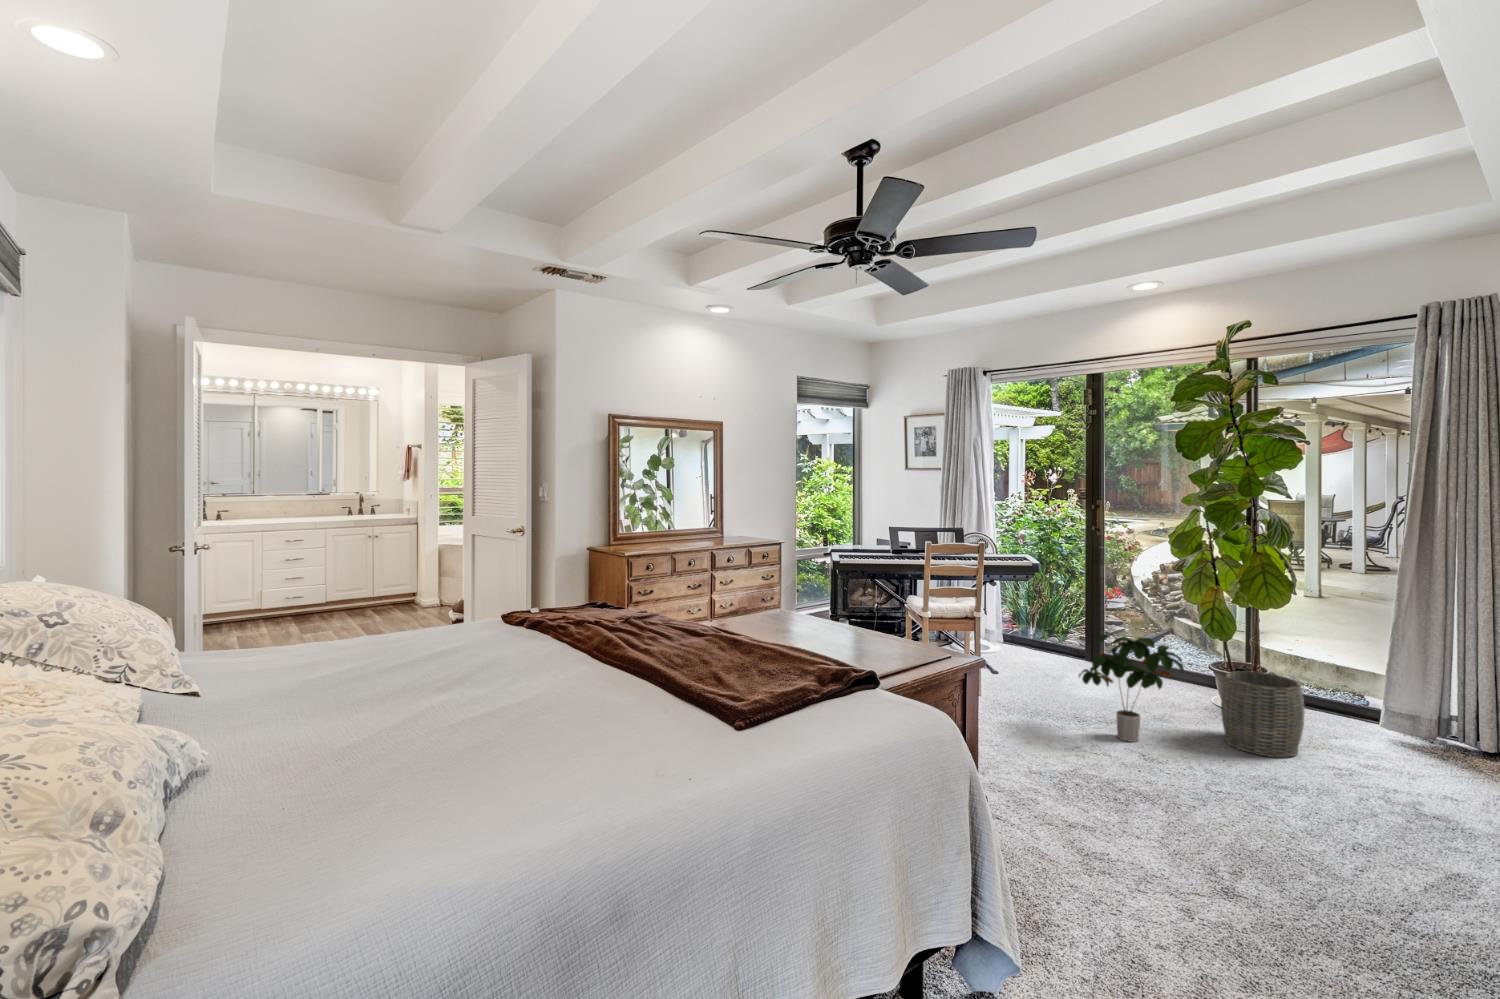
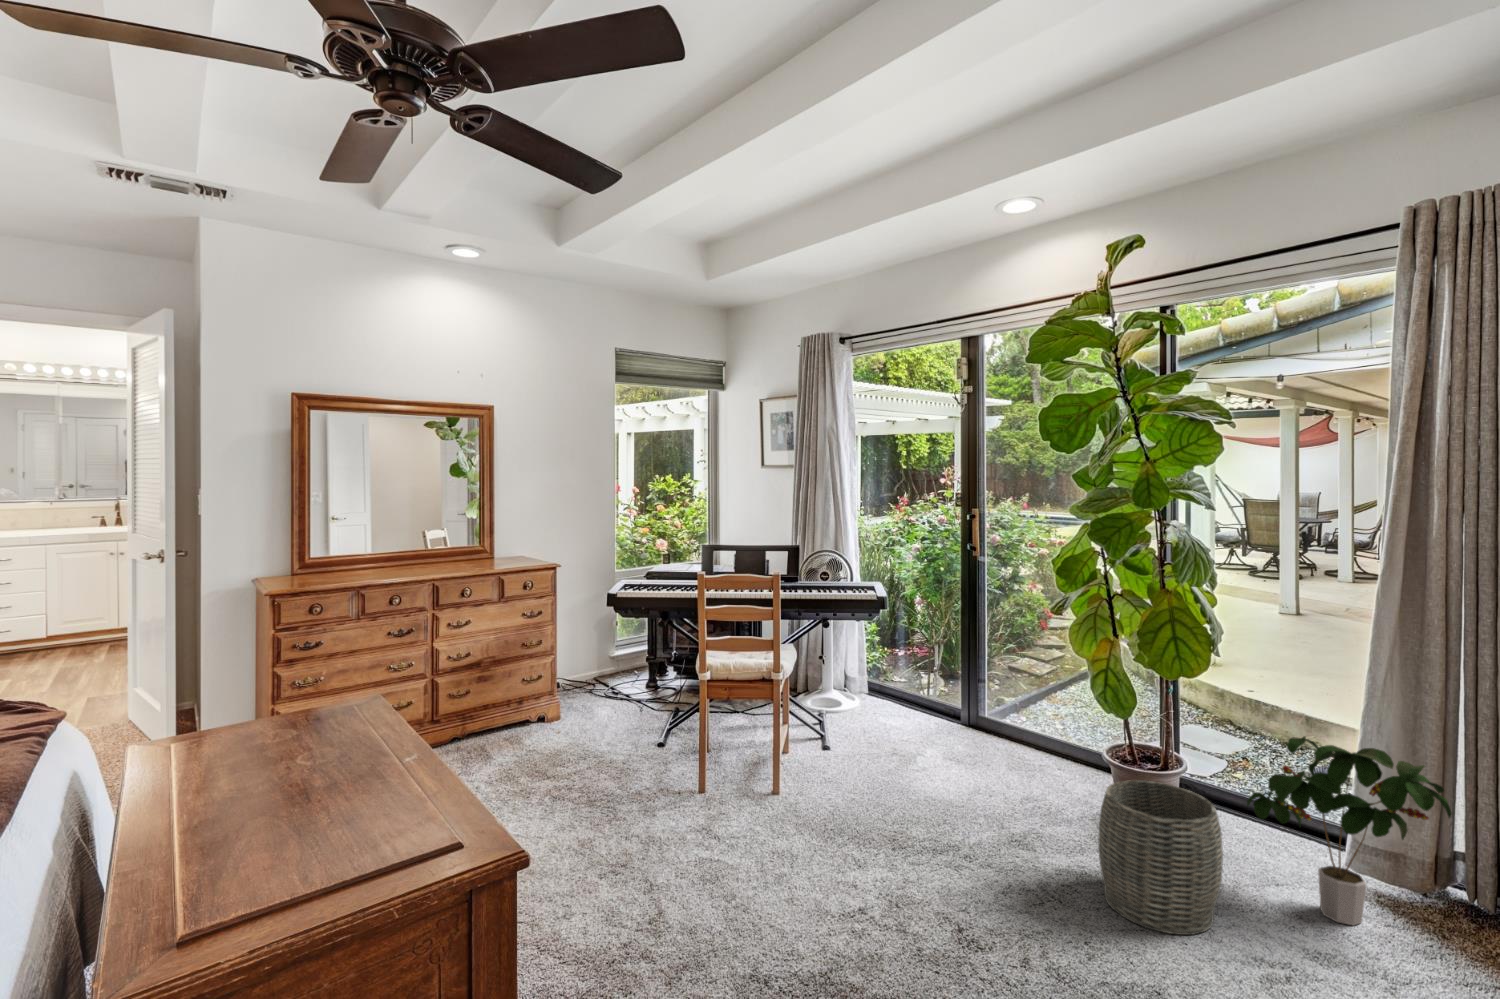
potted plant: present [1079,634,1184,742] -> present [1247,736,1452,925]

